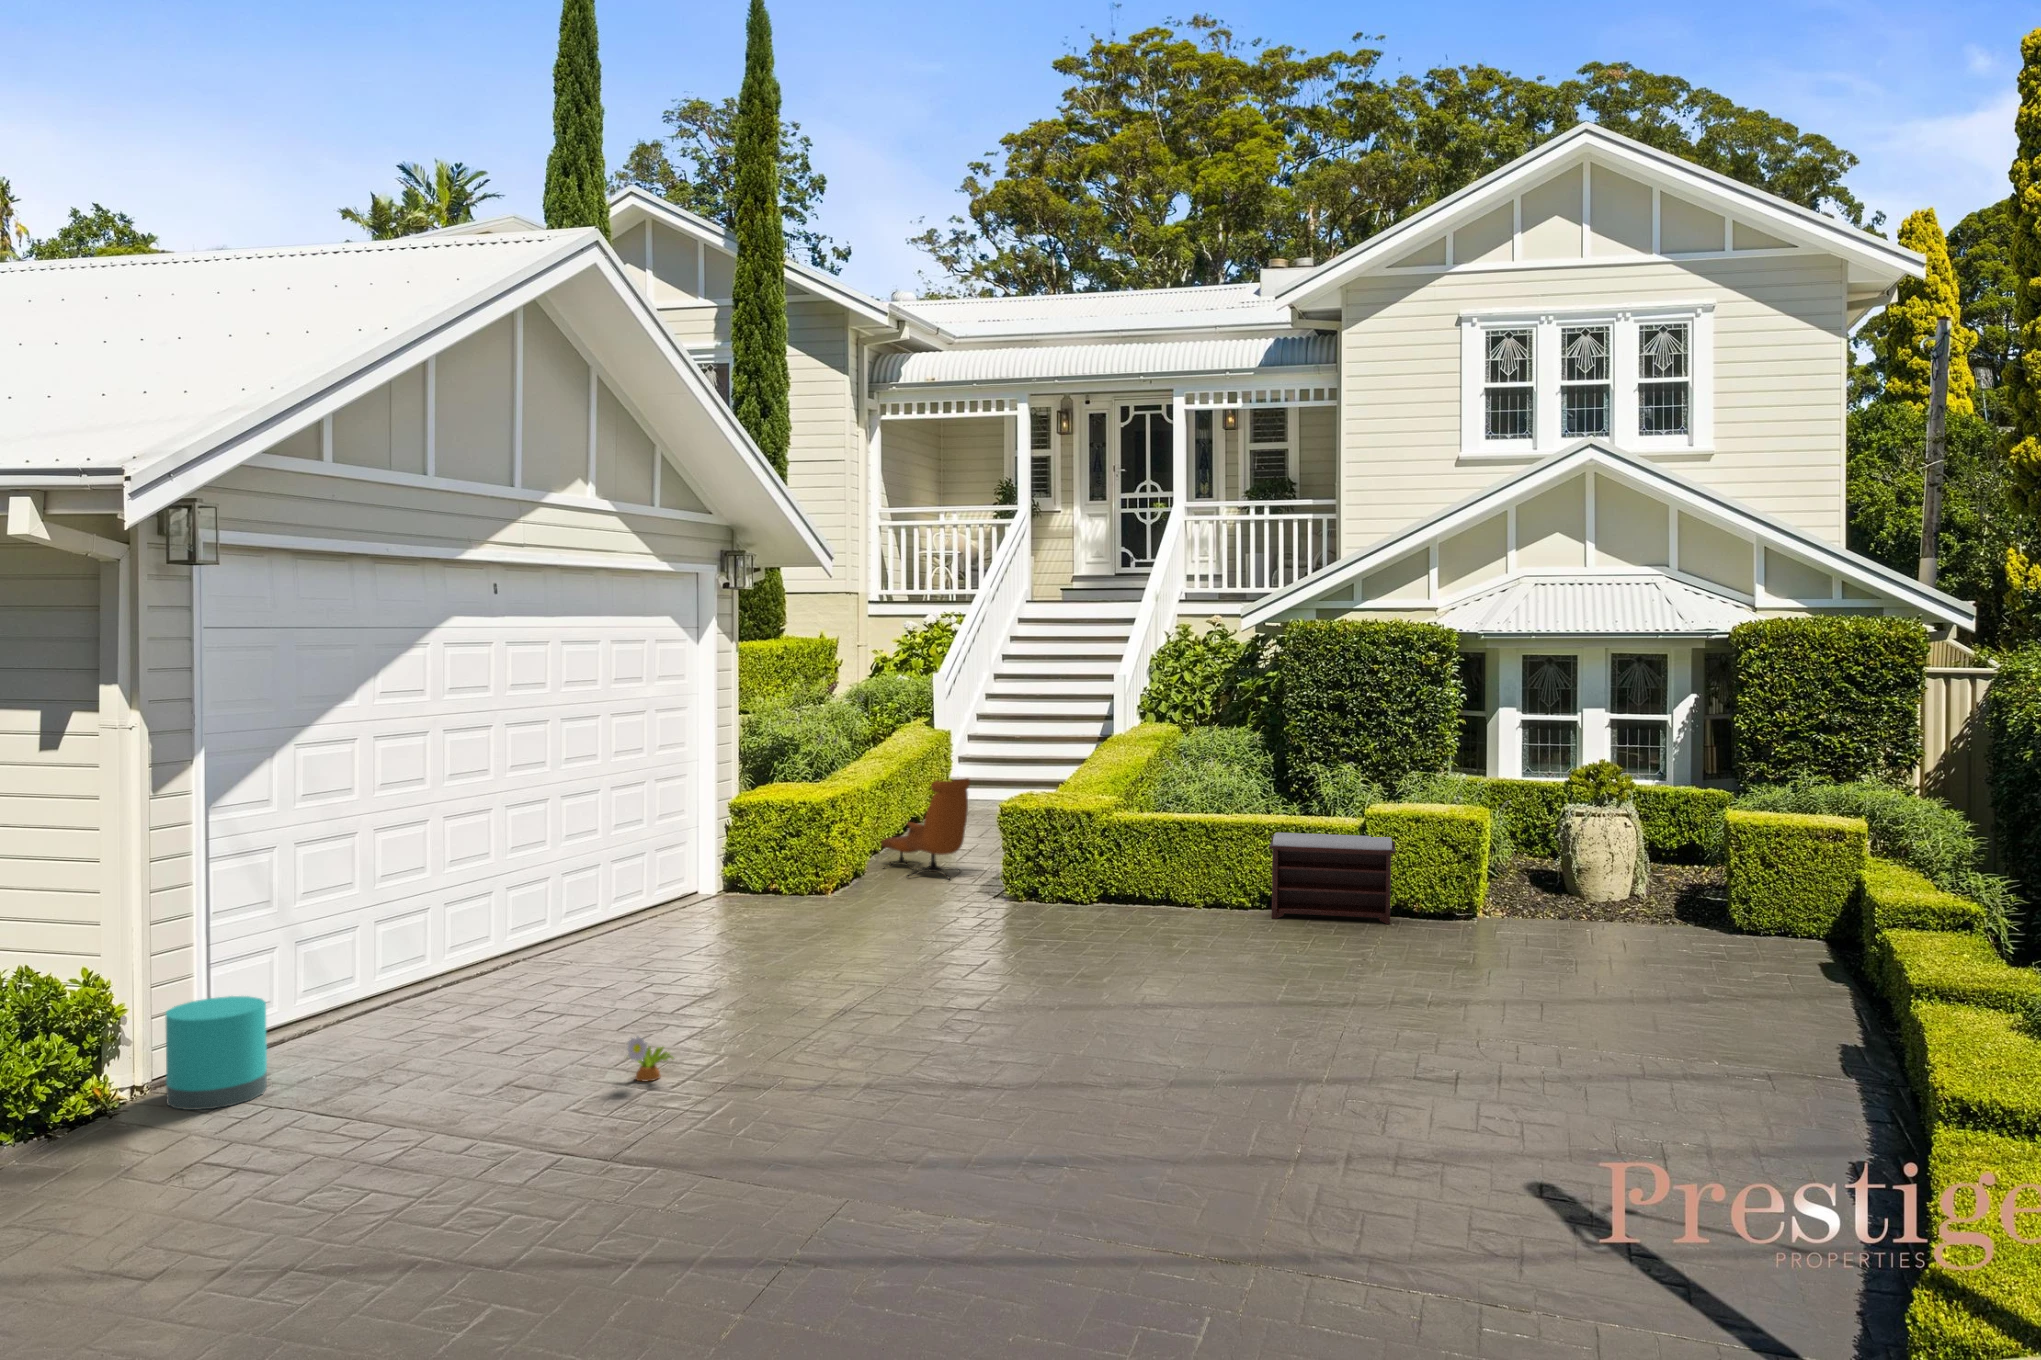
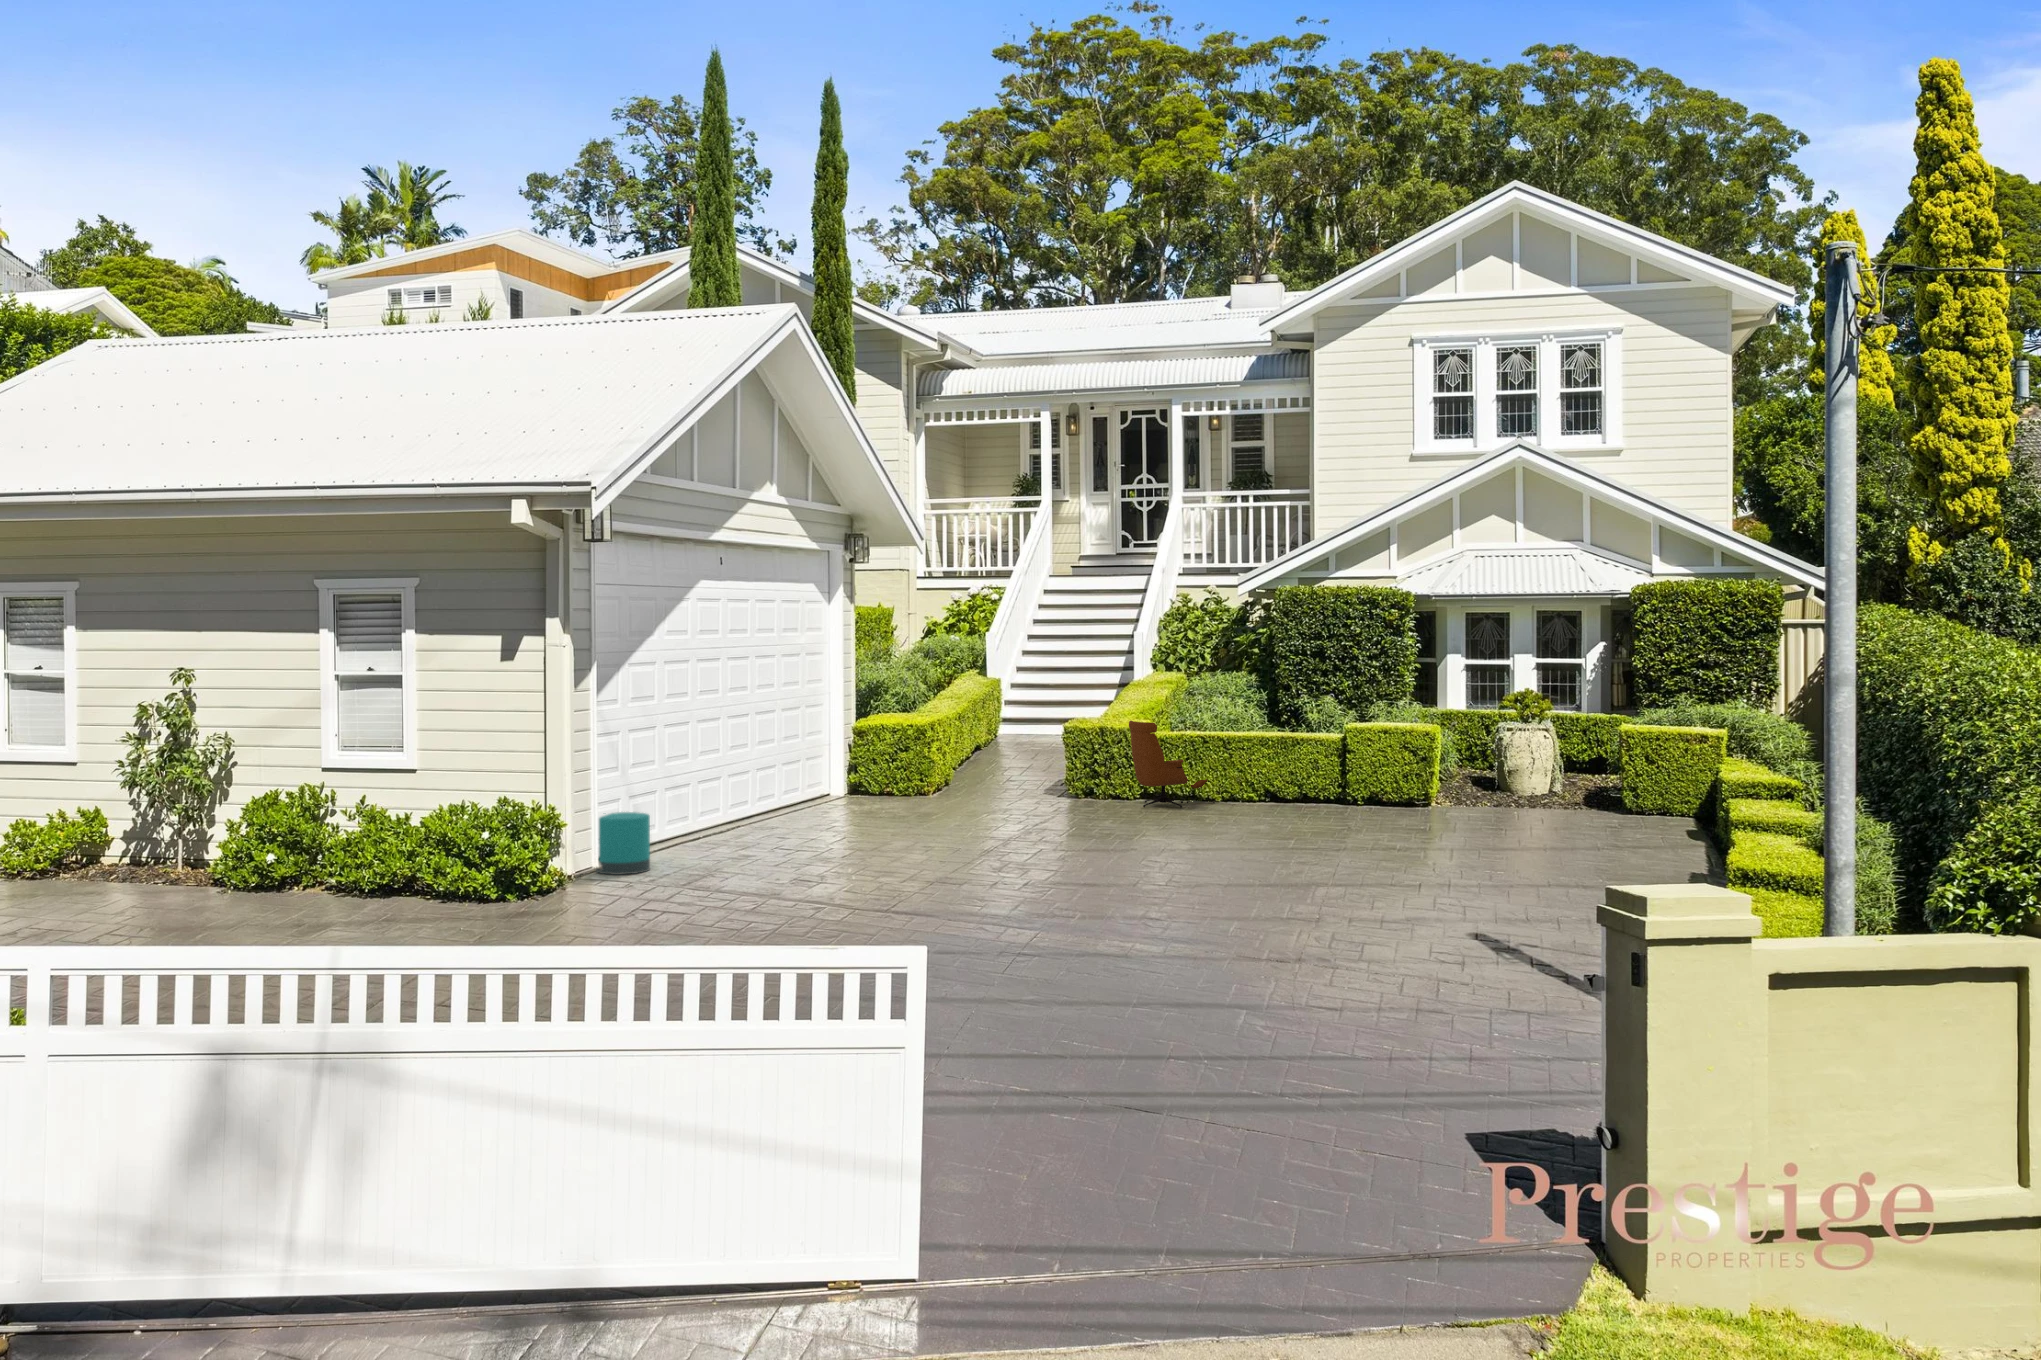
lounge chair: present [881,778,970,878] -> present [1129,721,1215,808]
bench: present [1269,832,1396,924] -> none [1268,742,1364,807]
decorative plant: present [627,1036,673,1081] -> none [866,836,898,866]

